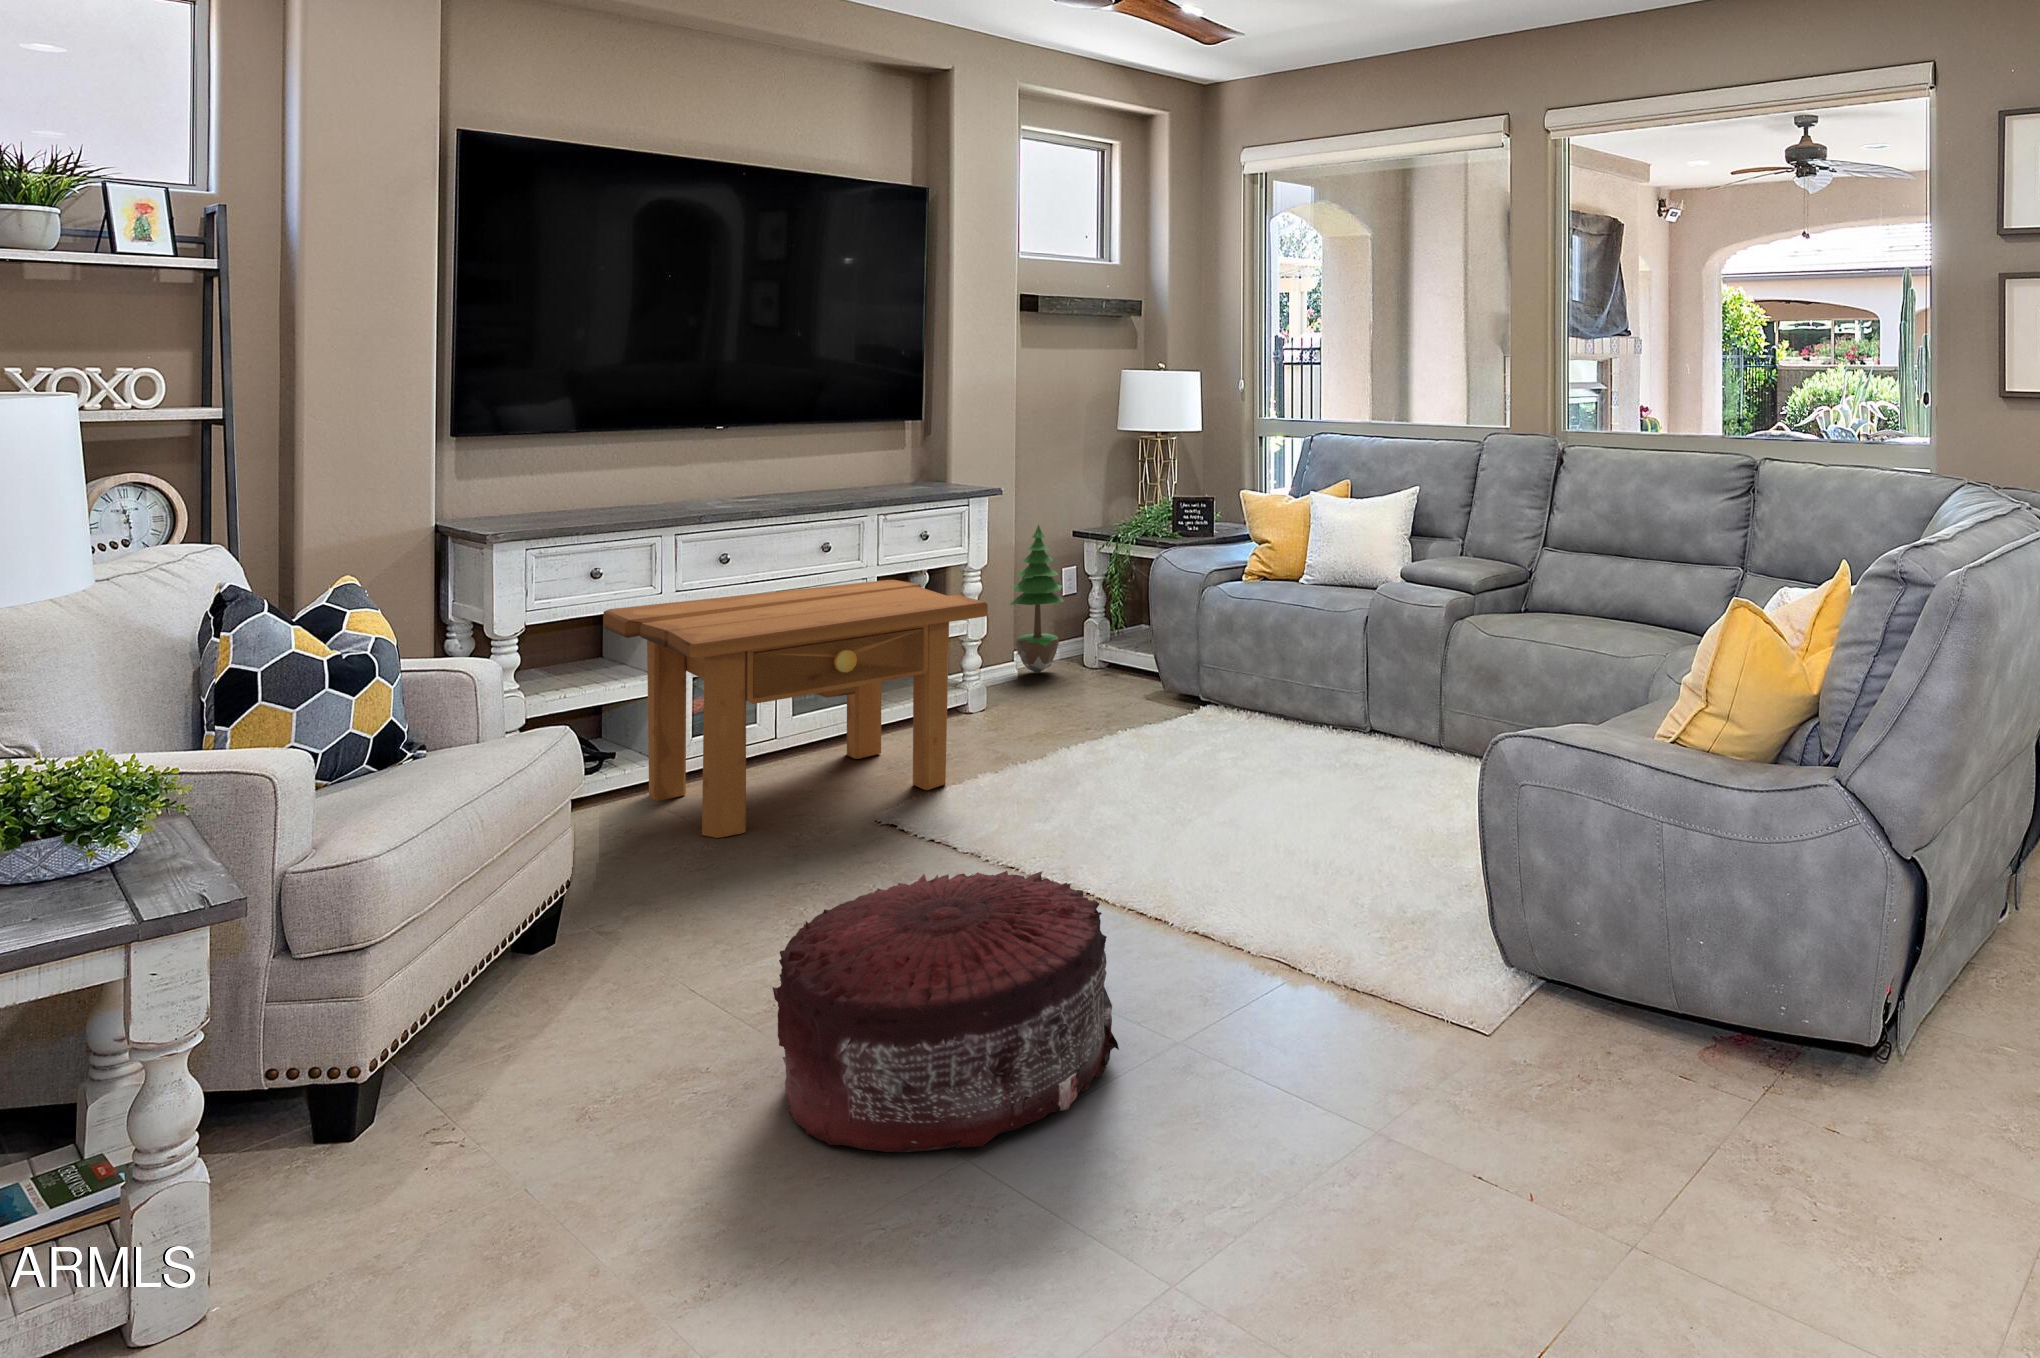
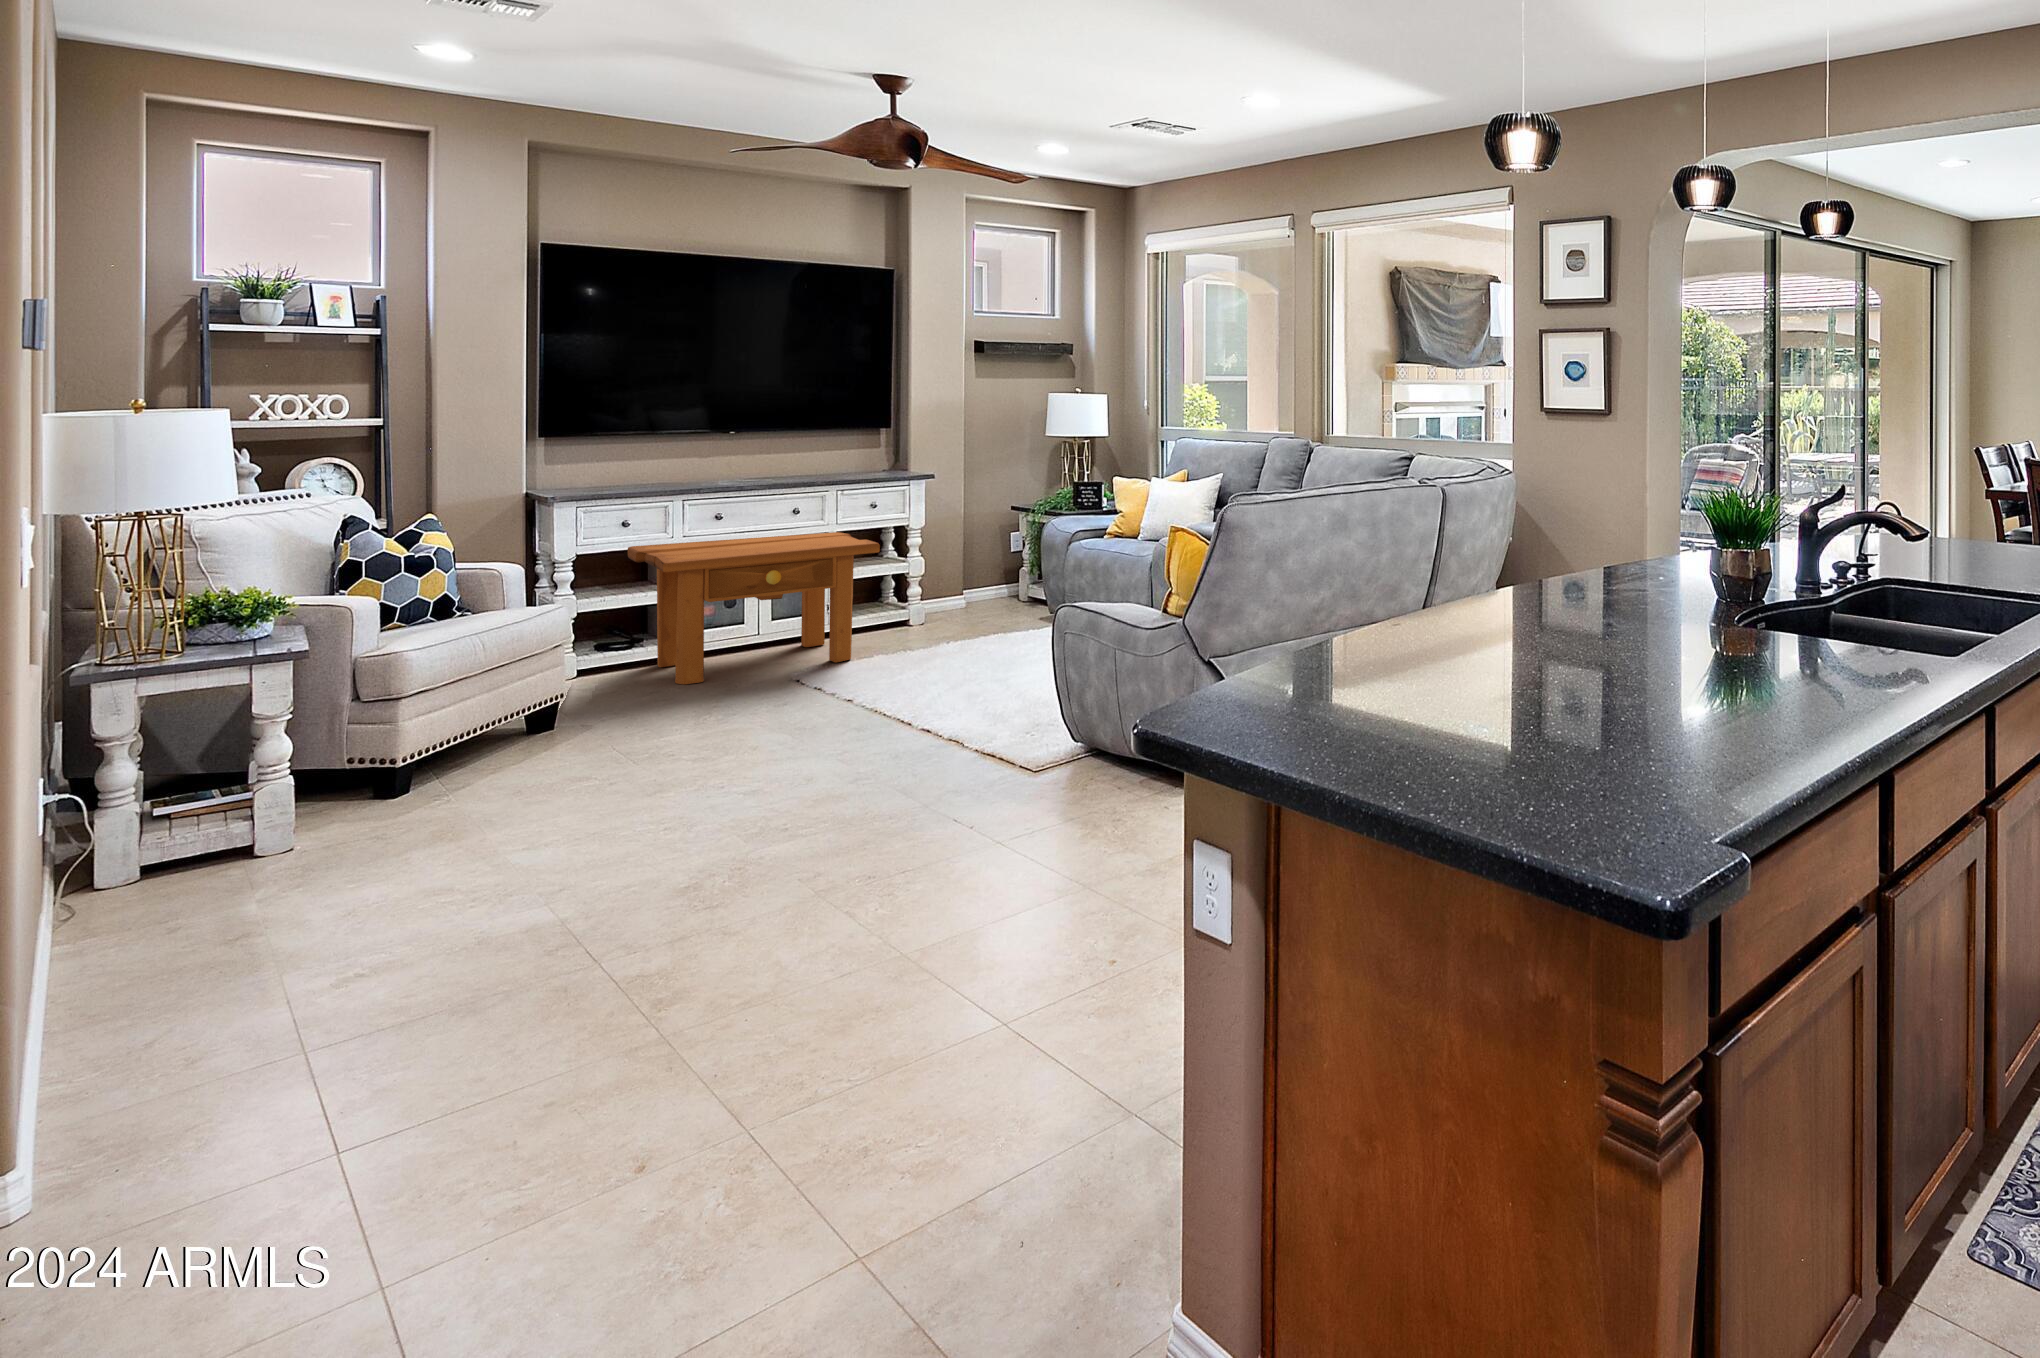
potted tree: present [1010,525,1064,674] -> none [954,500,994,603]
pouf: present [773,871,1119,1152] -> none [622,676,824,804]

